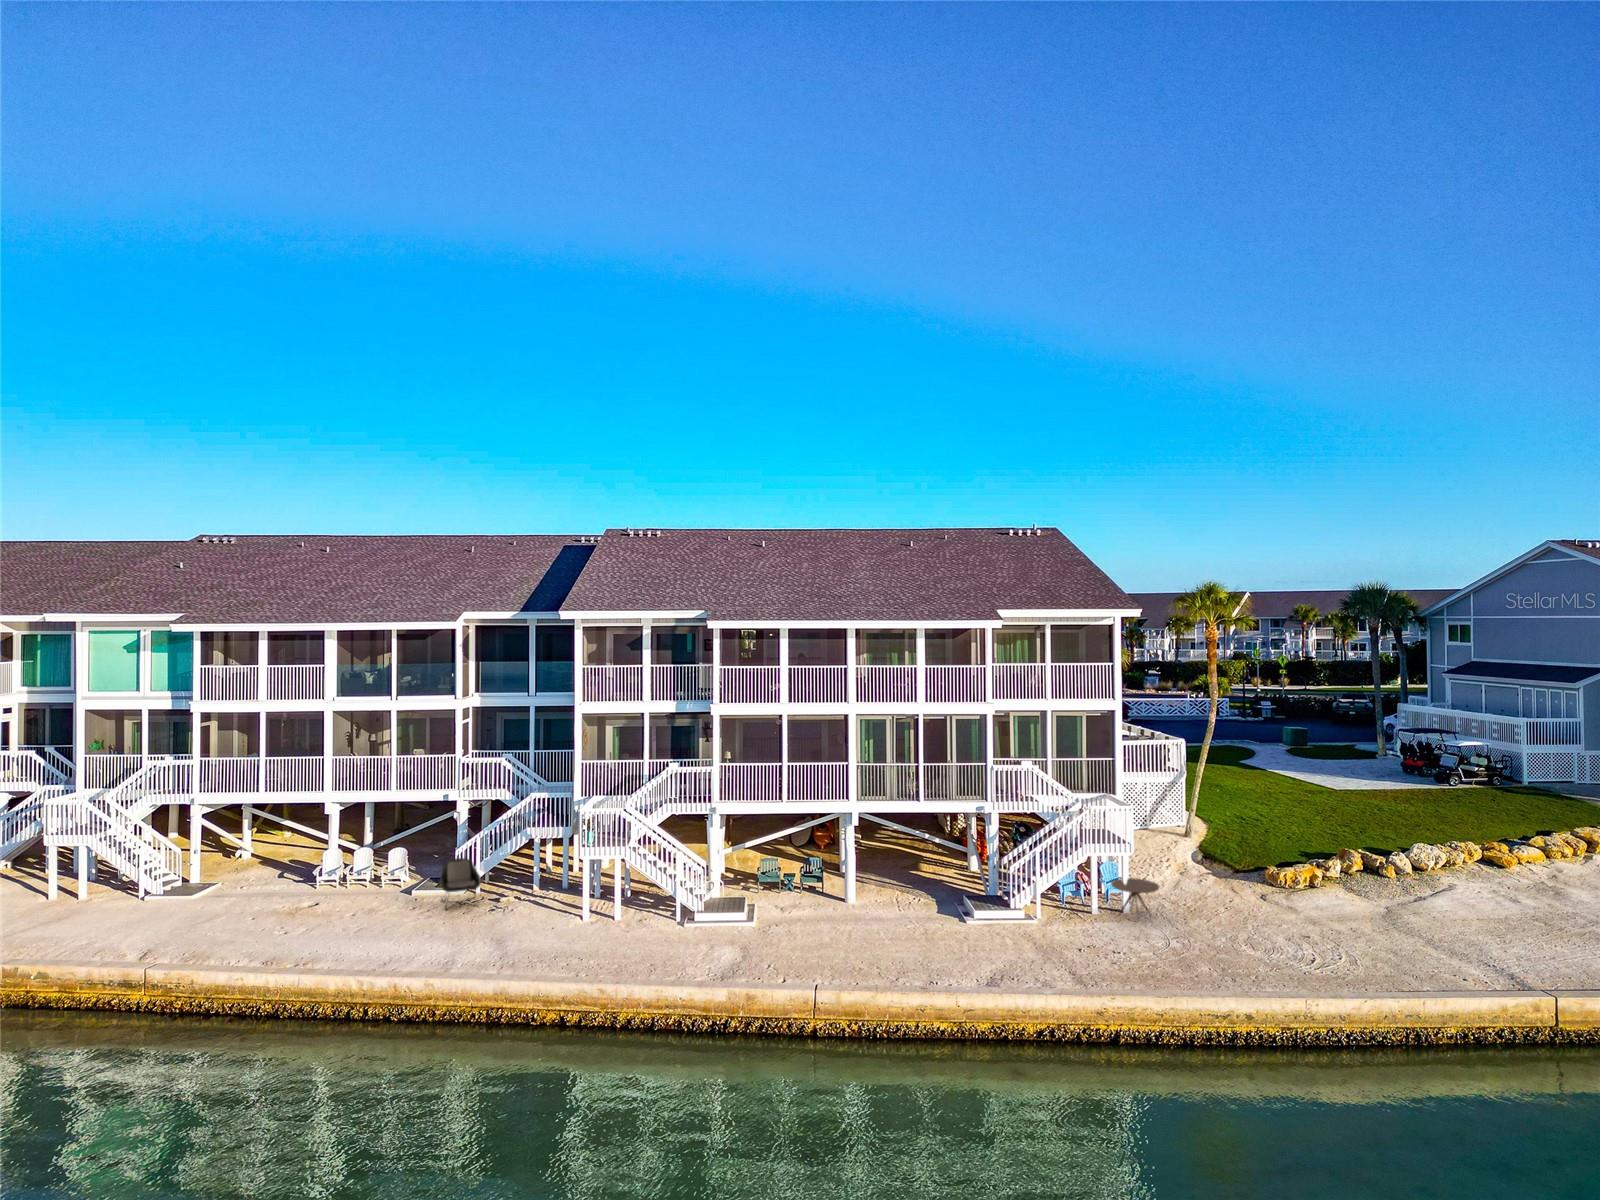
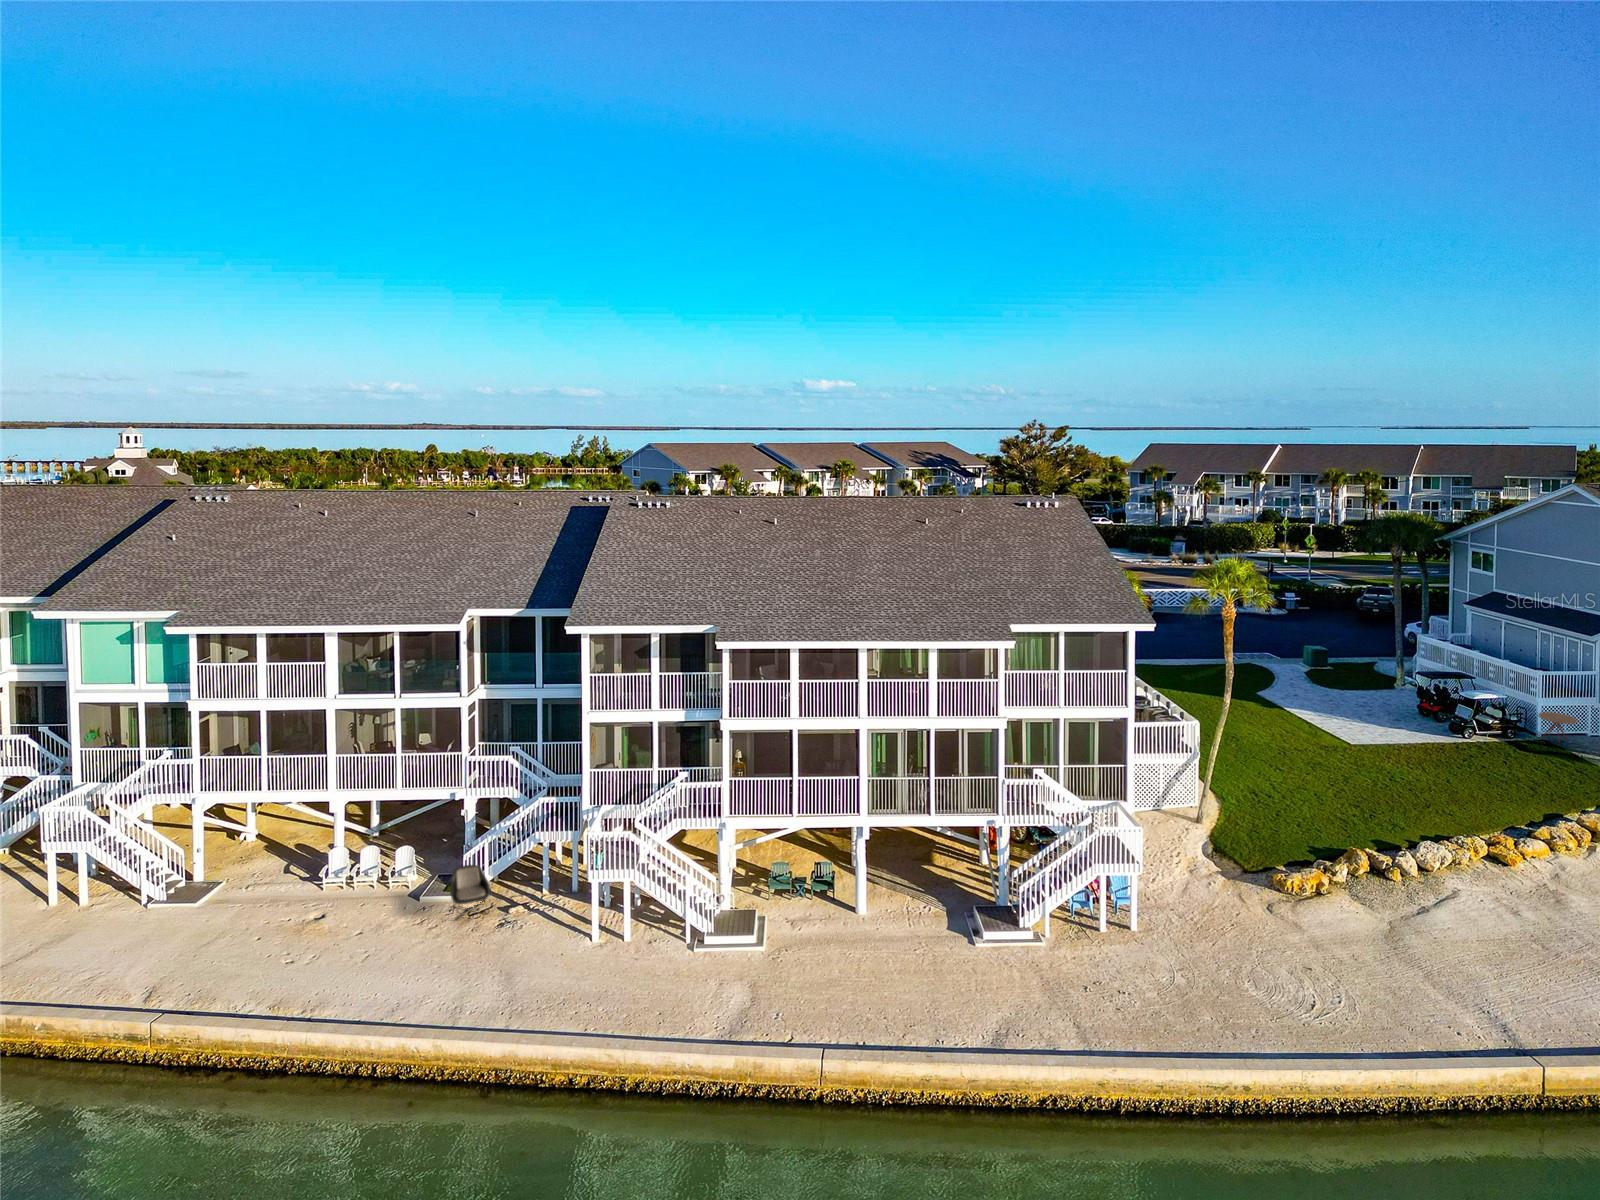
round table: present [1111,878,1159,915] -> present [1538,712,1577,736]

